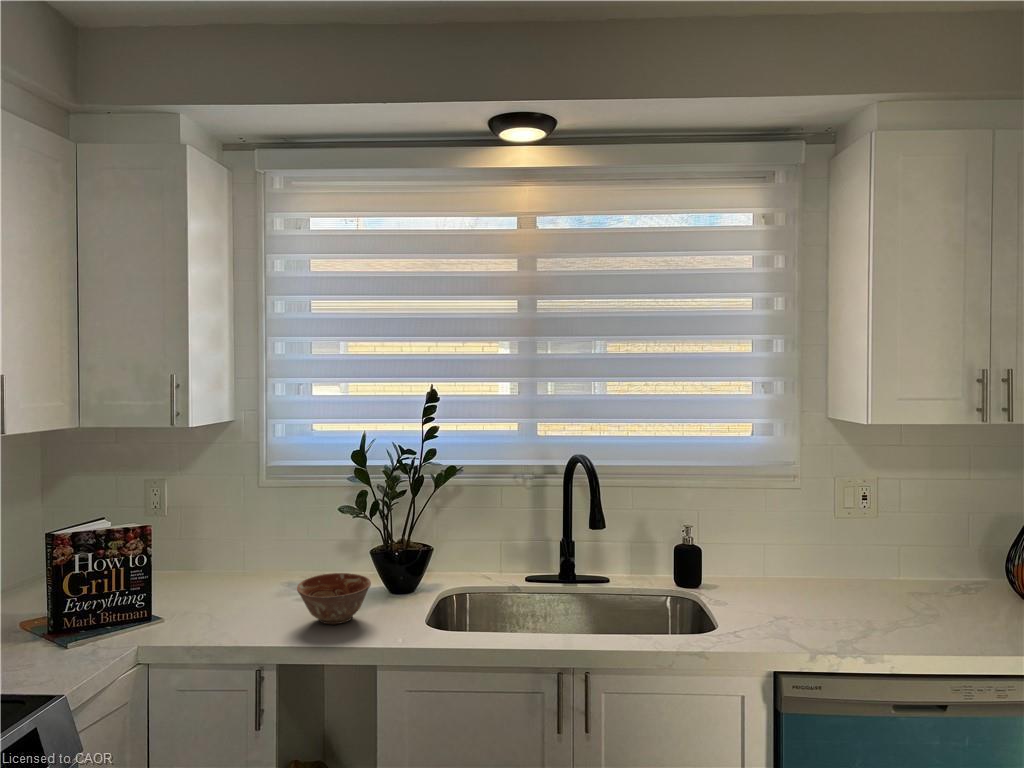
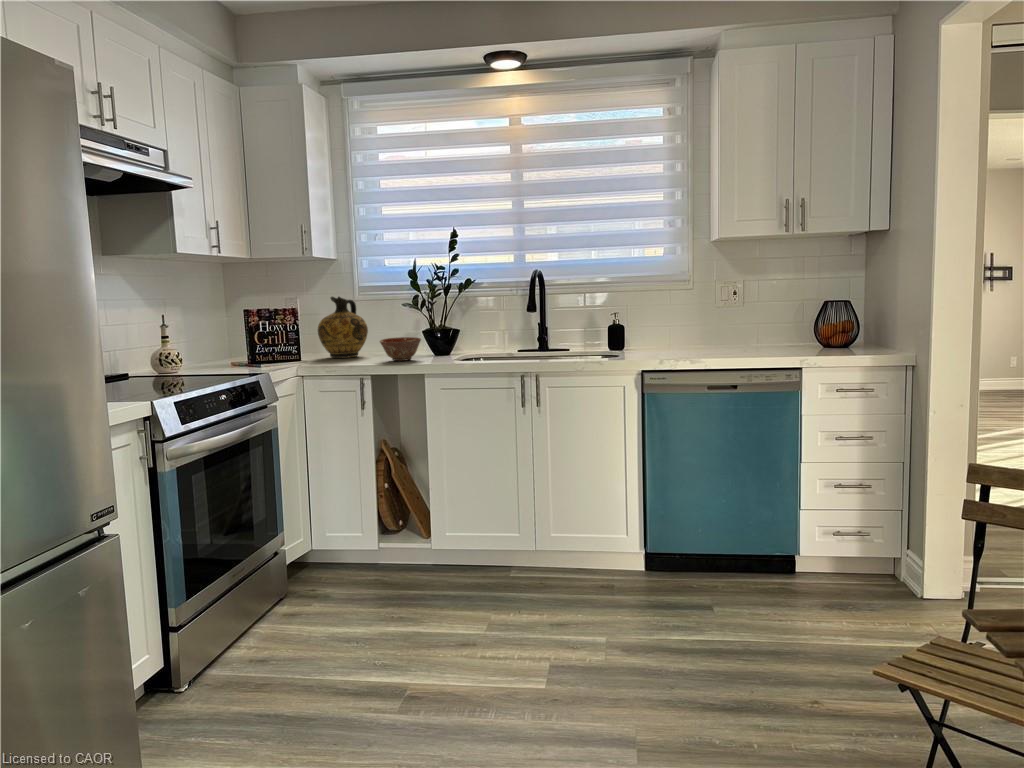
ceramic jug: none [190,494,277,600] -> present [318,297,368,358]

